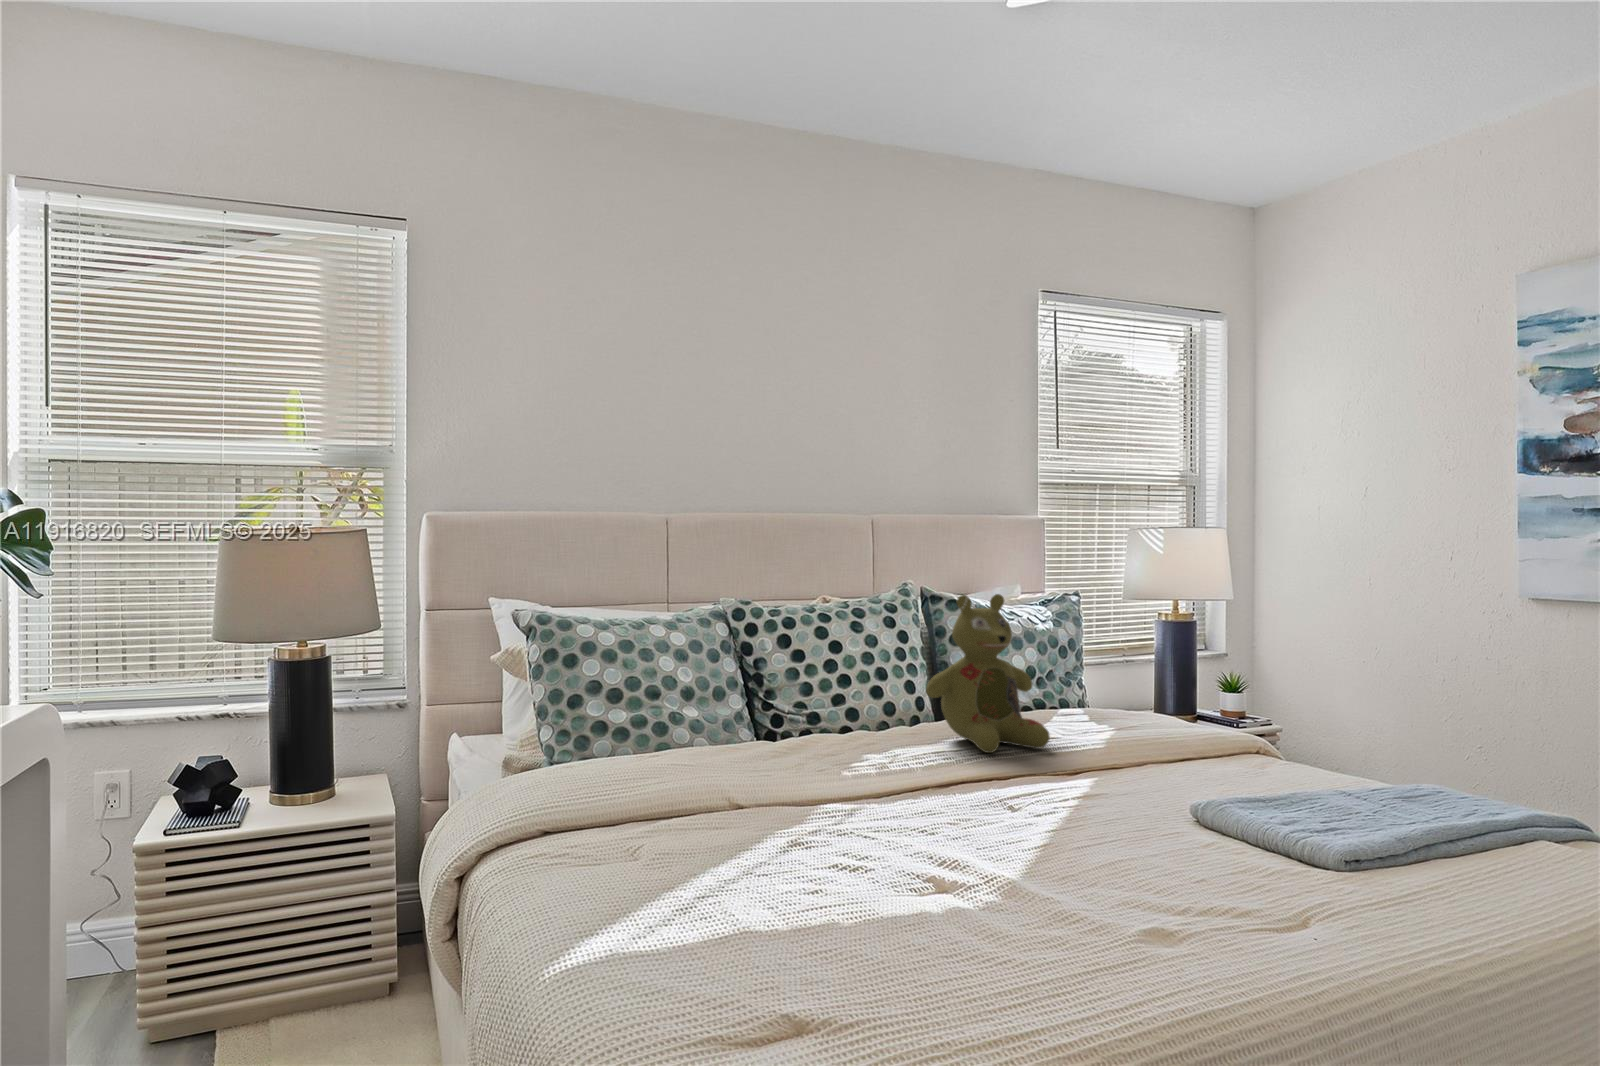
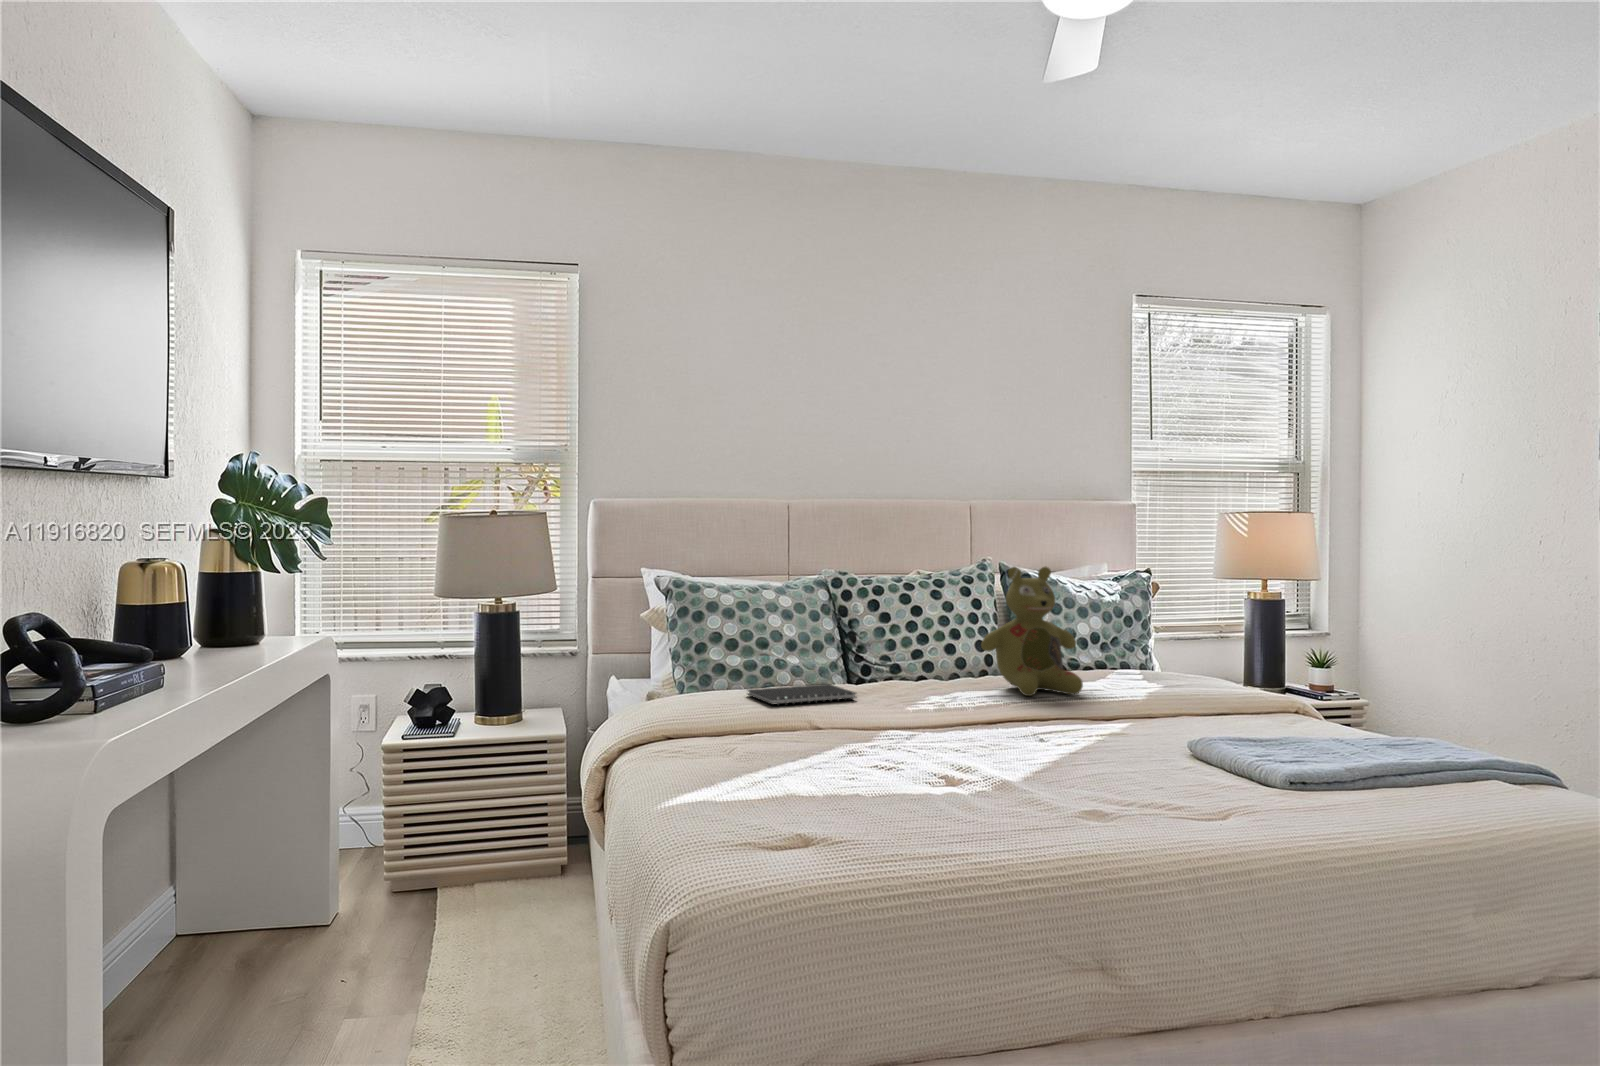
notebook: none [643,746,787,783] -> present [747,684,856,705]

